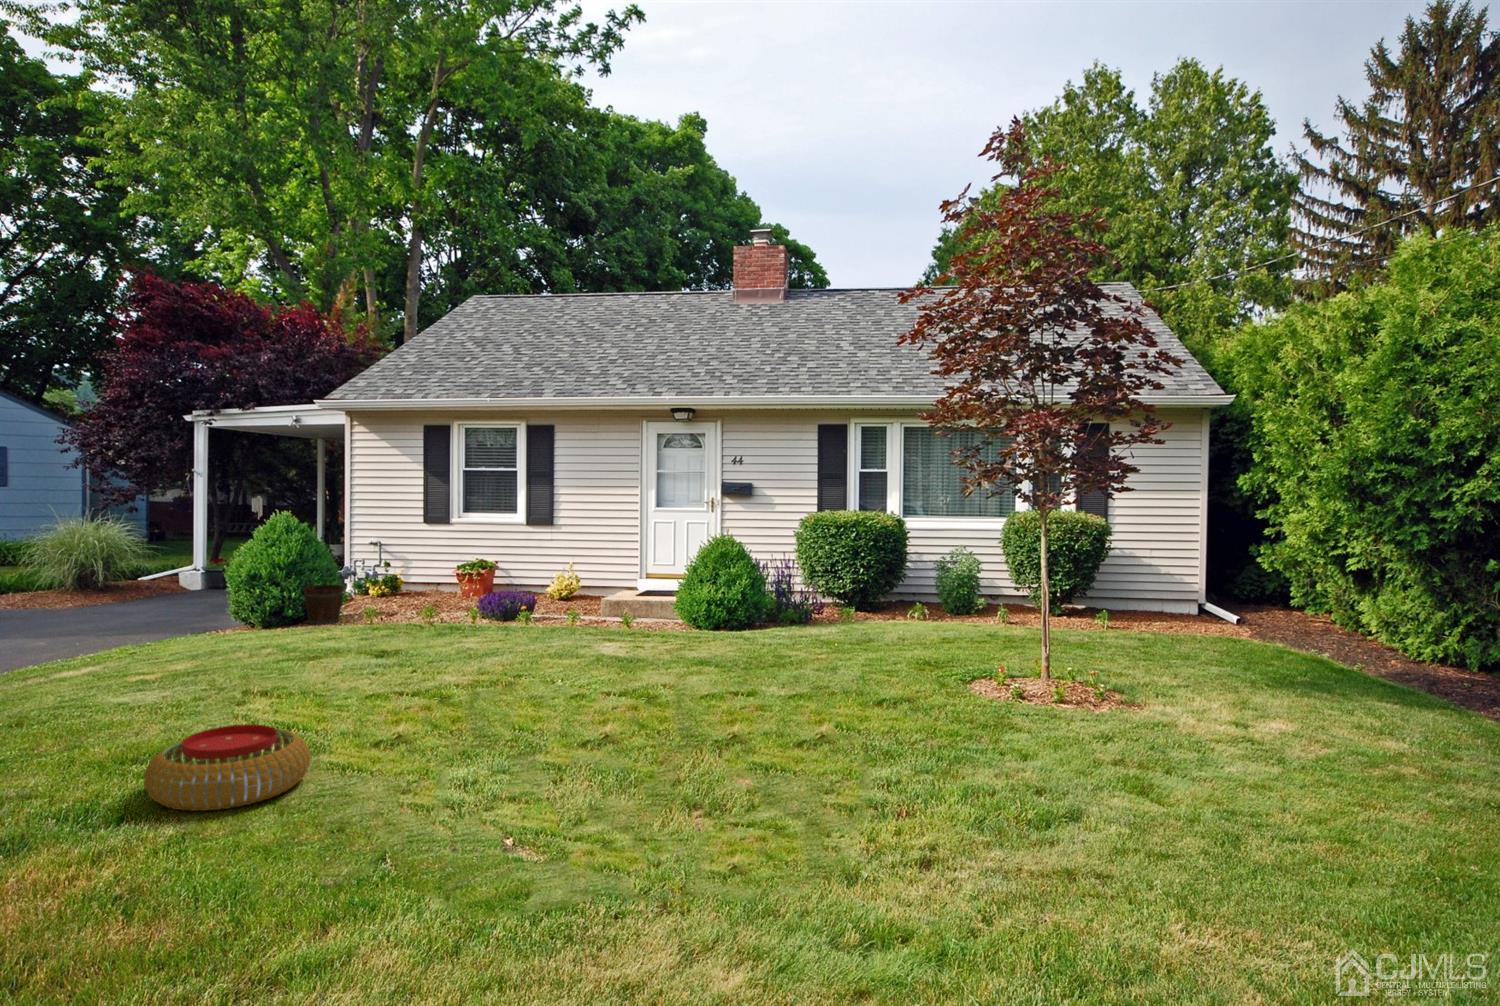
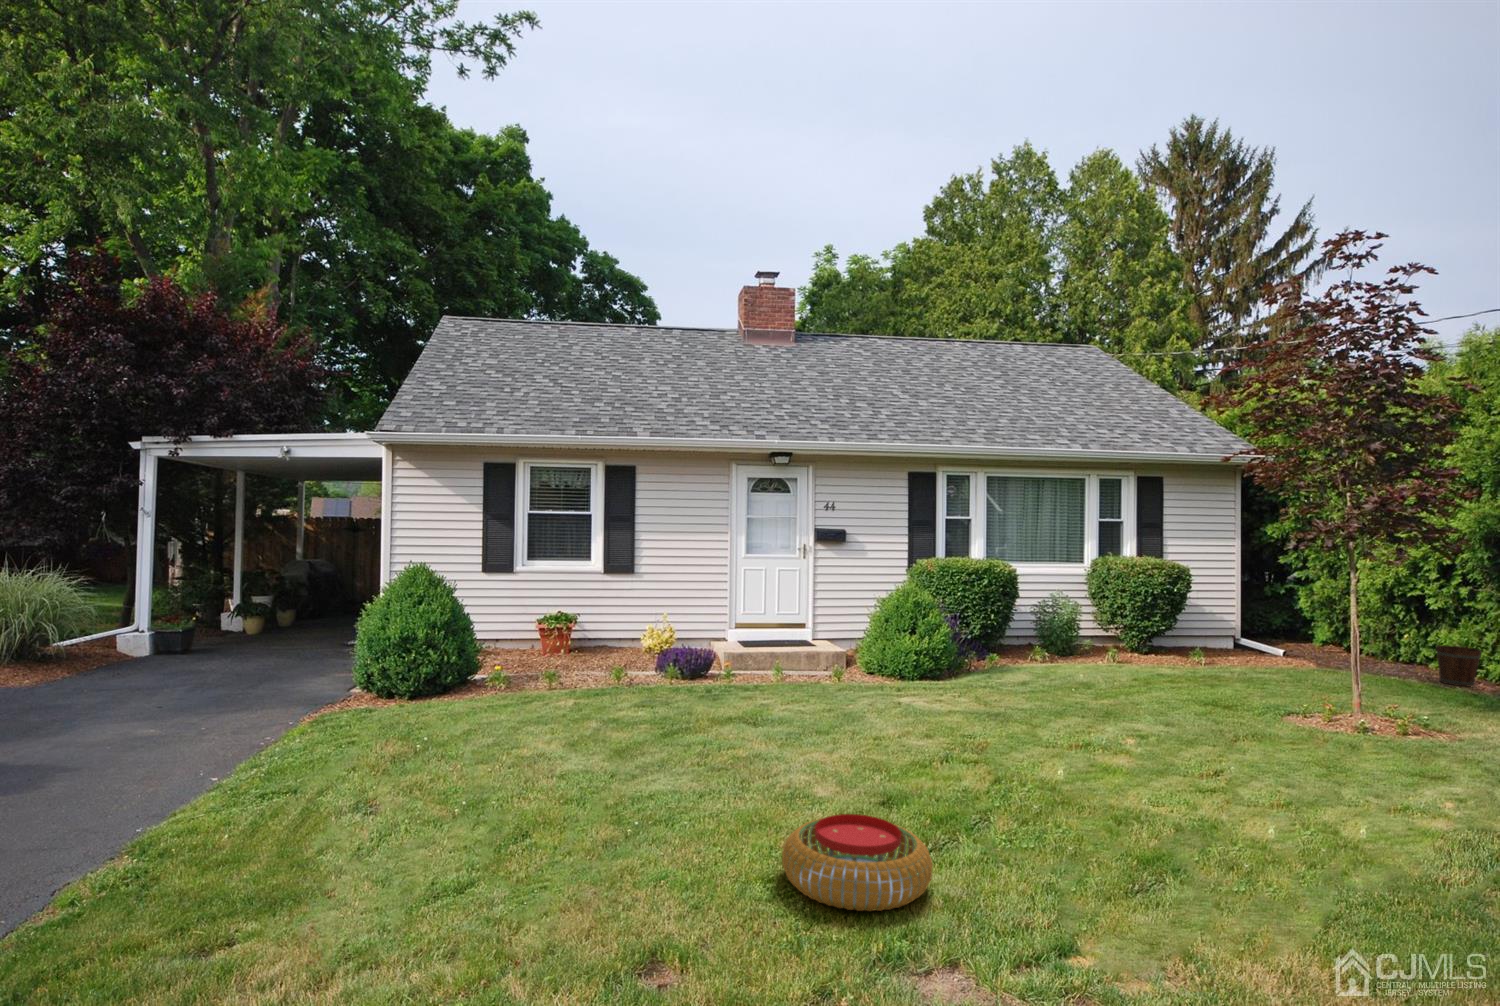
bucket: present [303,584,344,625] -> present [1436,645,1482,686]

